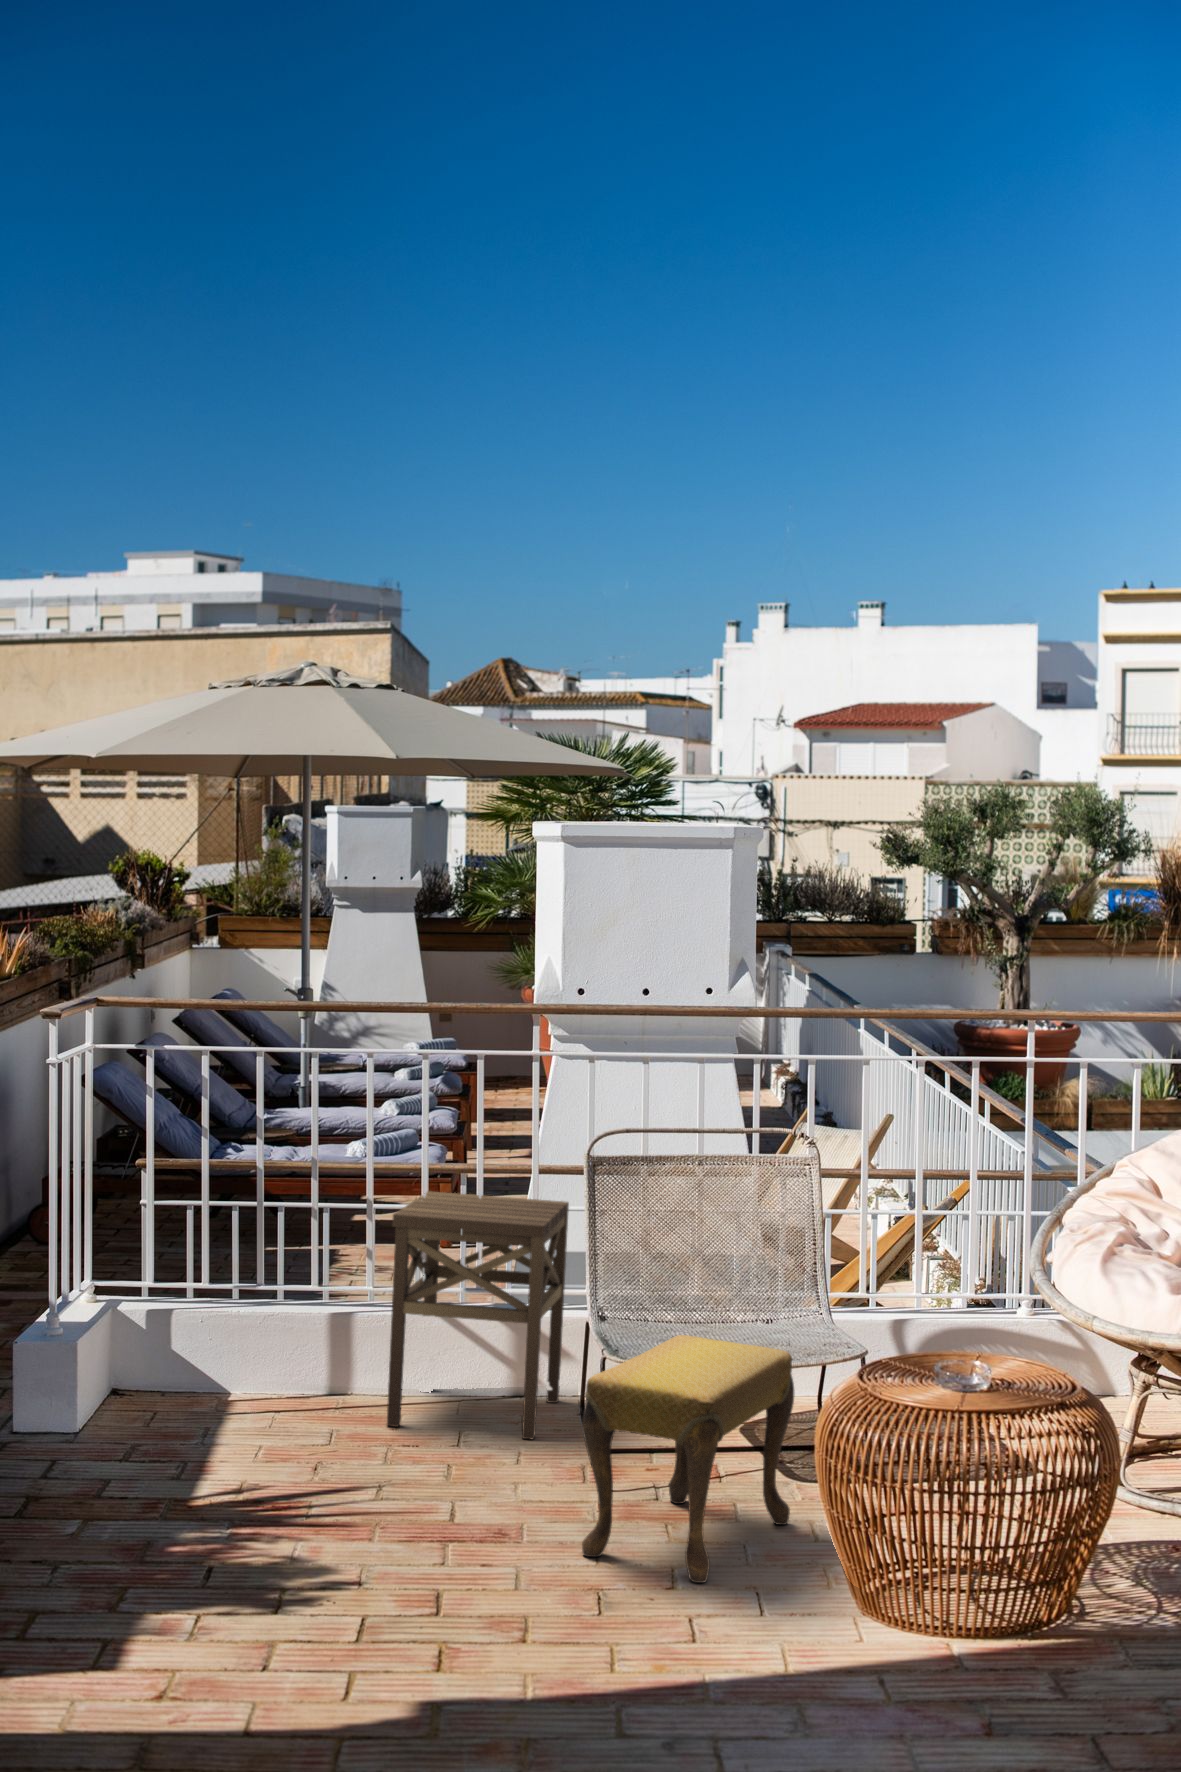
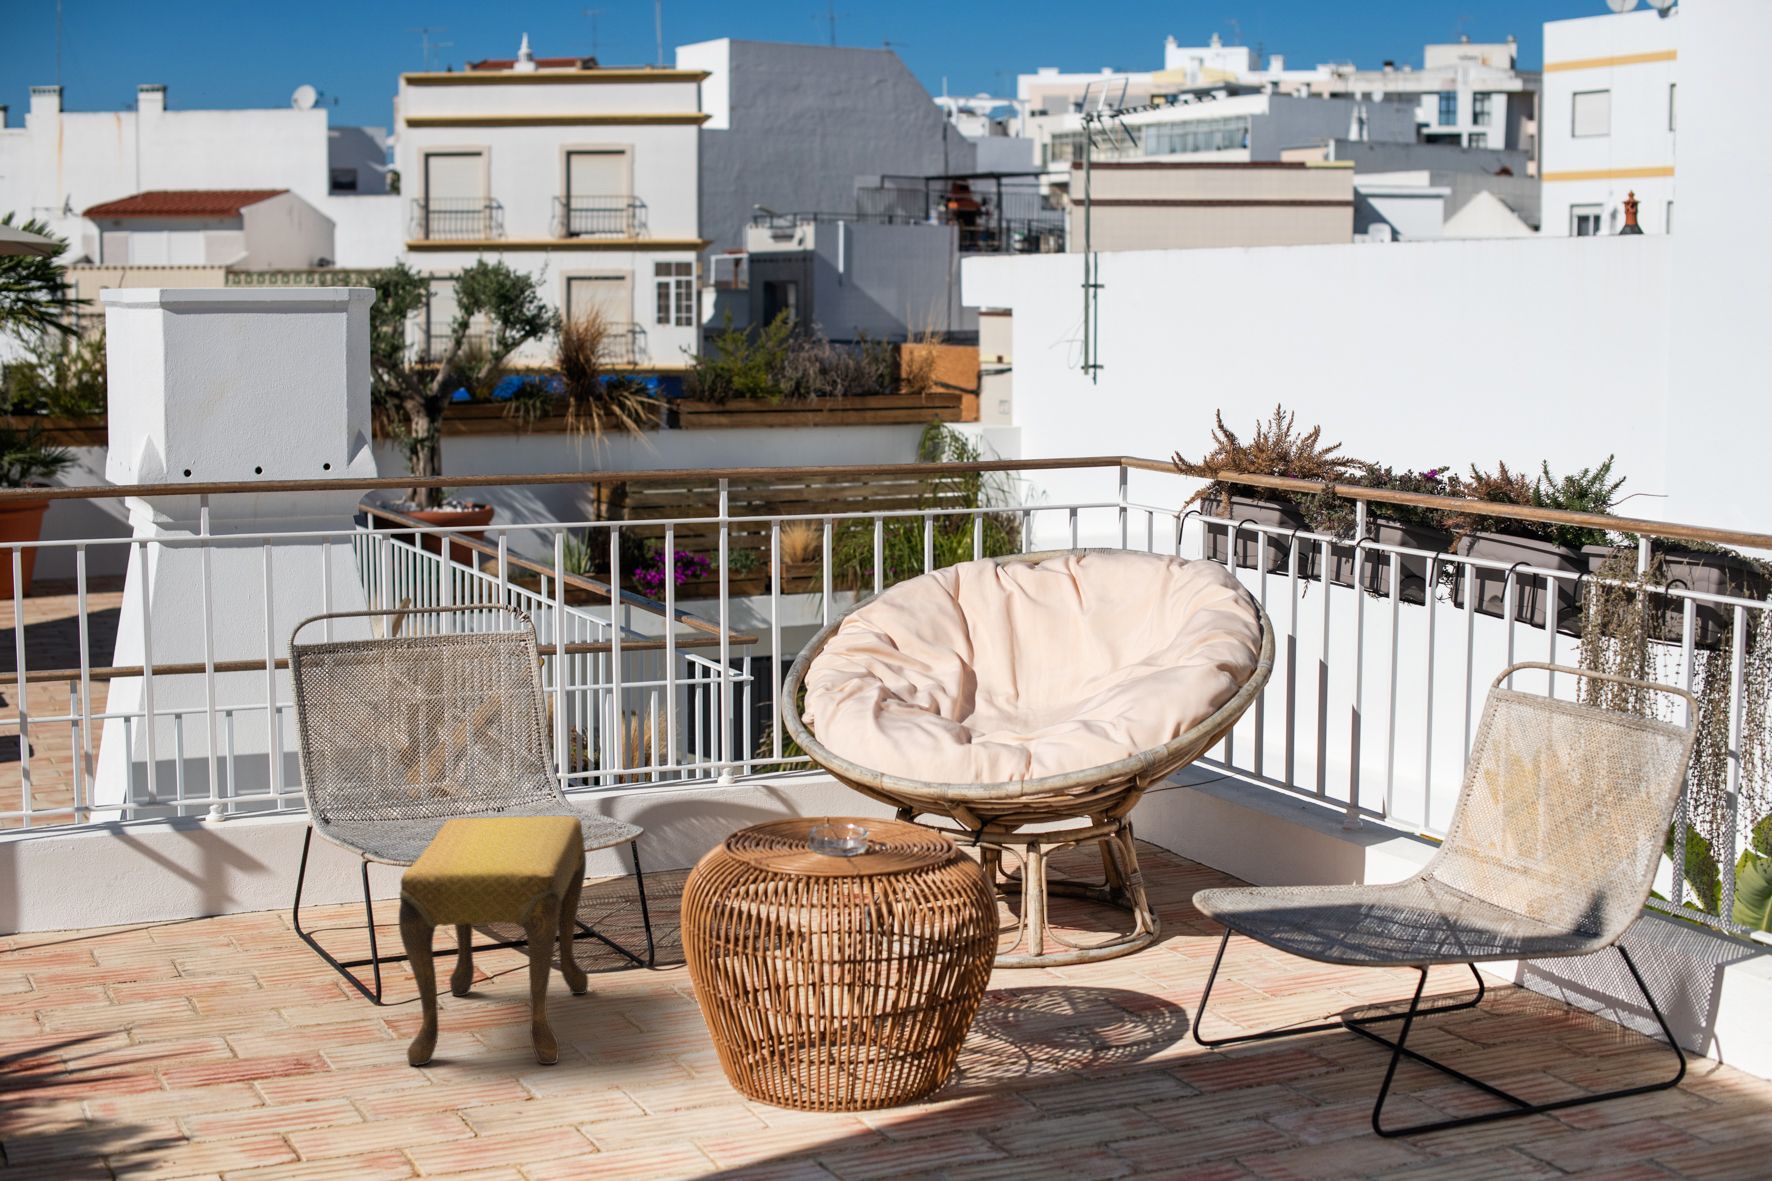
side table: present [387,1191,569,1439] -> none [54,704,253,984]

